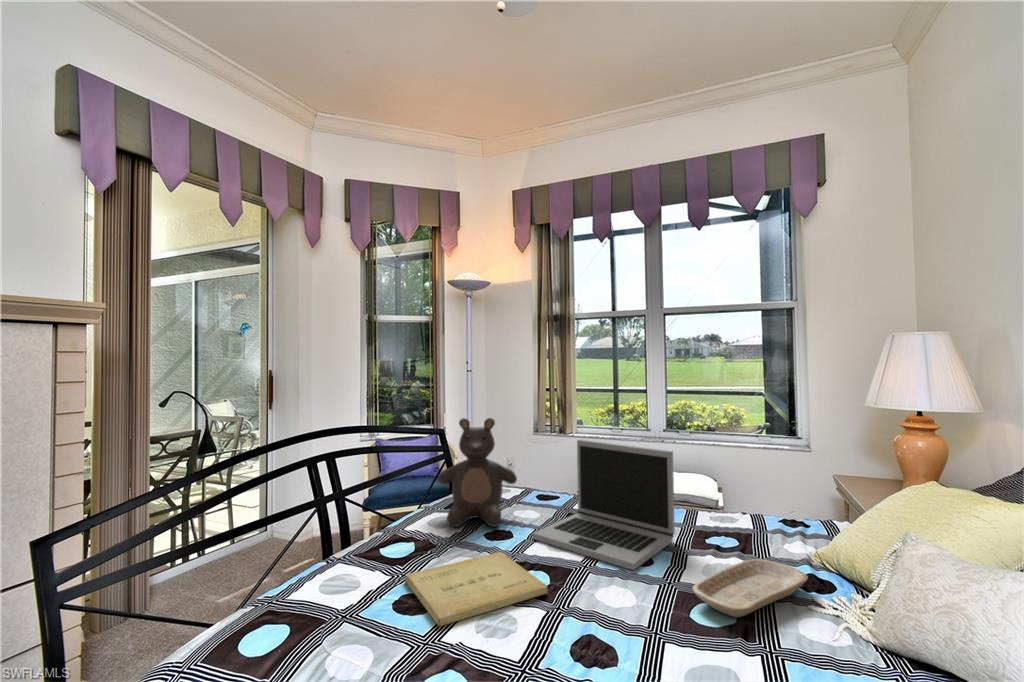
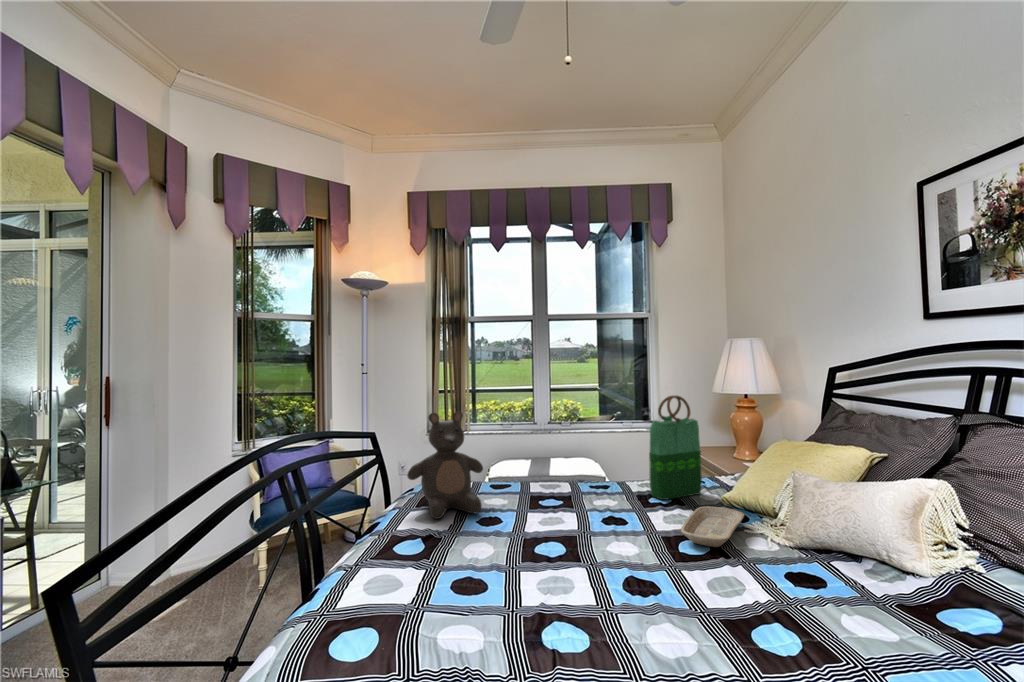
tote bag: none [712,412,789,541] -> present [649,395,702,500]
laptop: present [533,440,675,570] -> none [518,427,629,529]
book: present [405,552,548,626] -> none [441,531,575,596]

